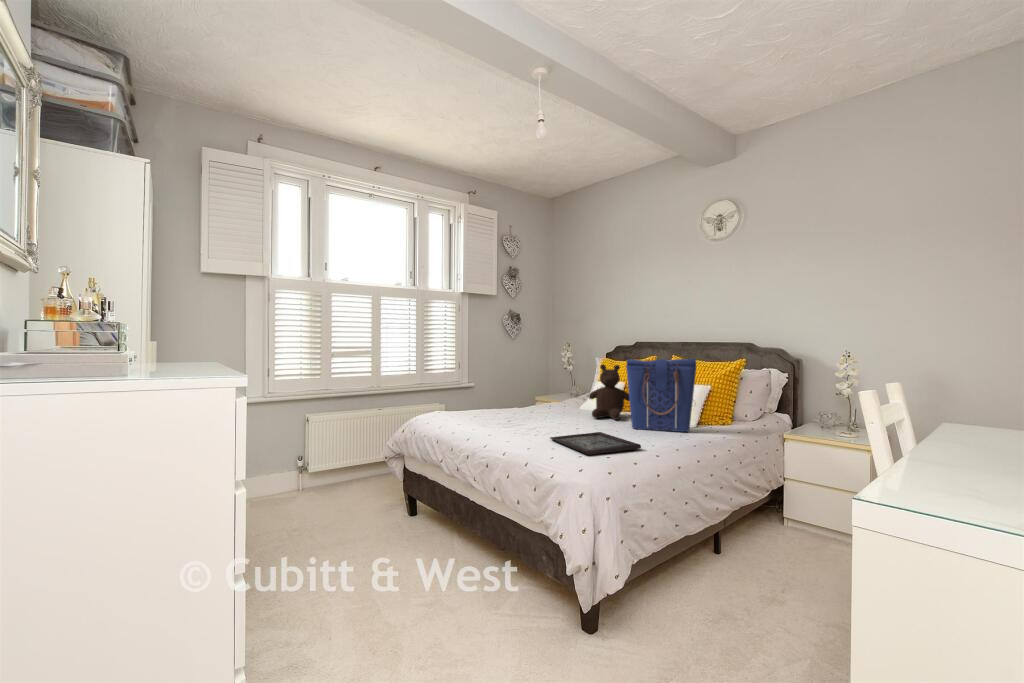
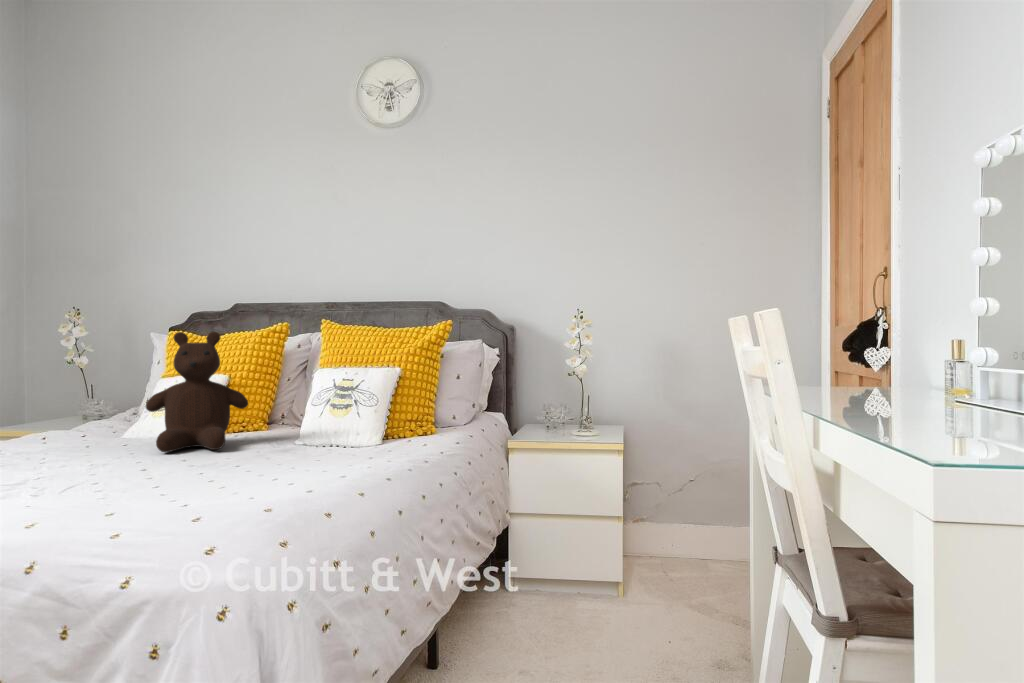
tote bag: present [626,358,696,432] -> none [244,308,389,463]
tray: present [550,432,641,455] -> none [46,477,304,536]

